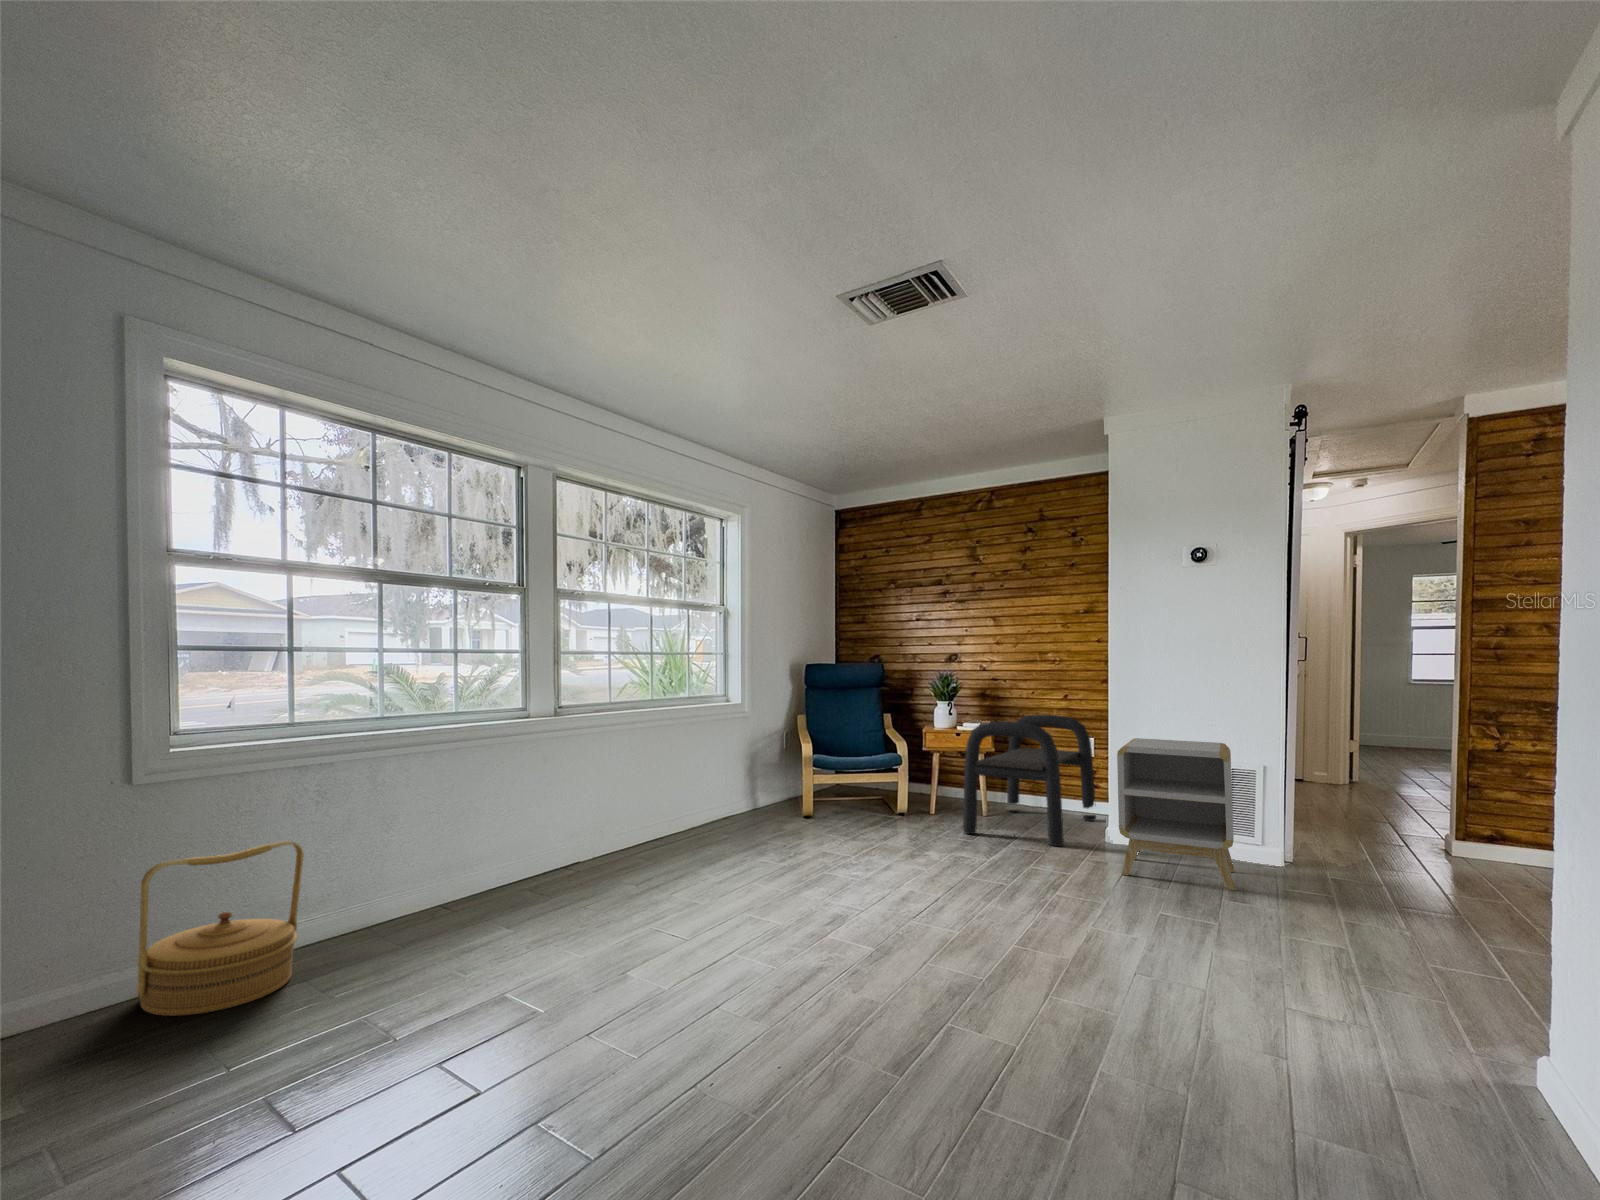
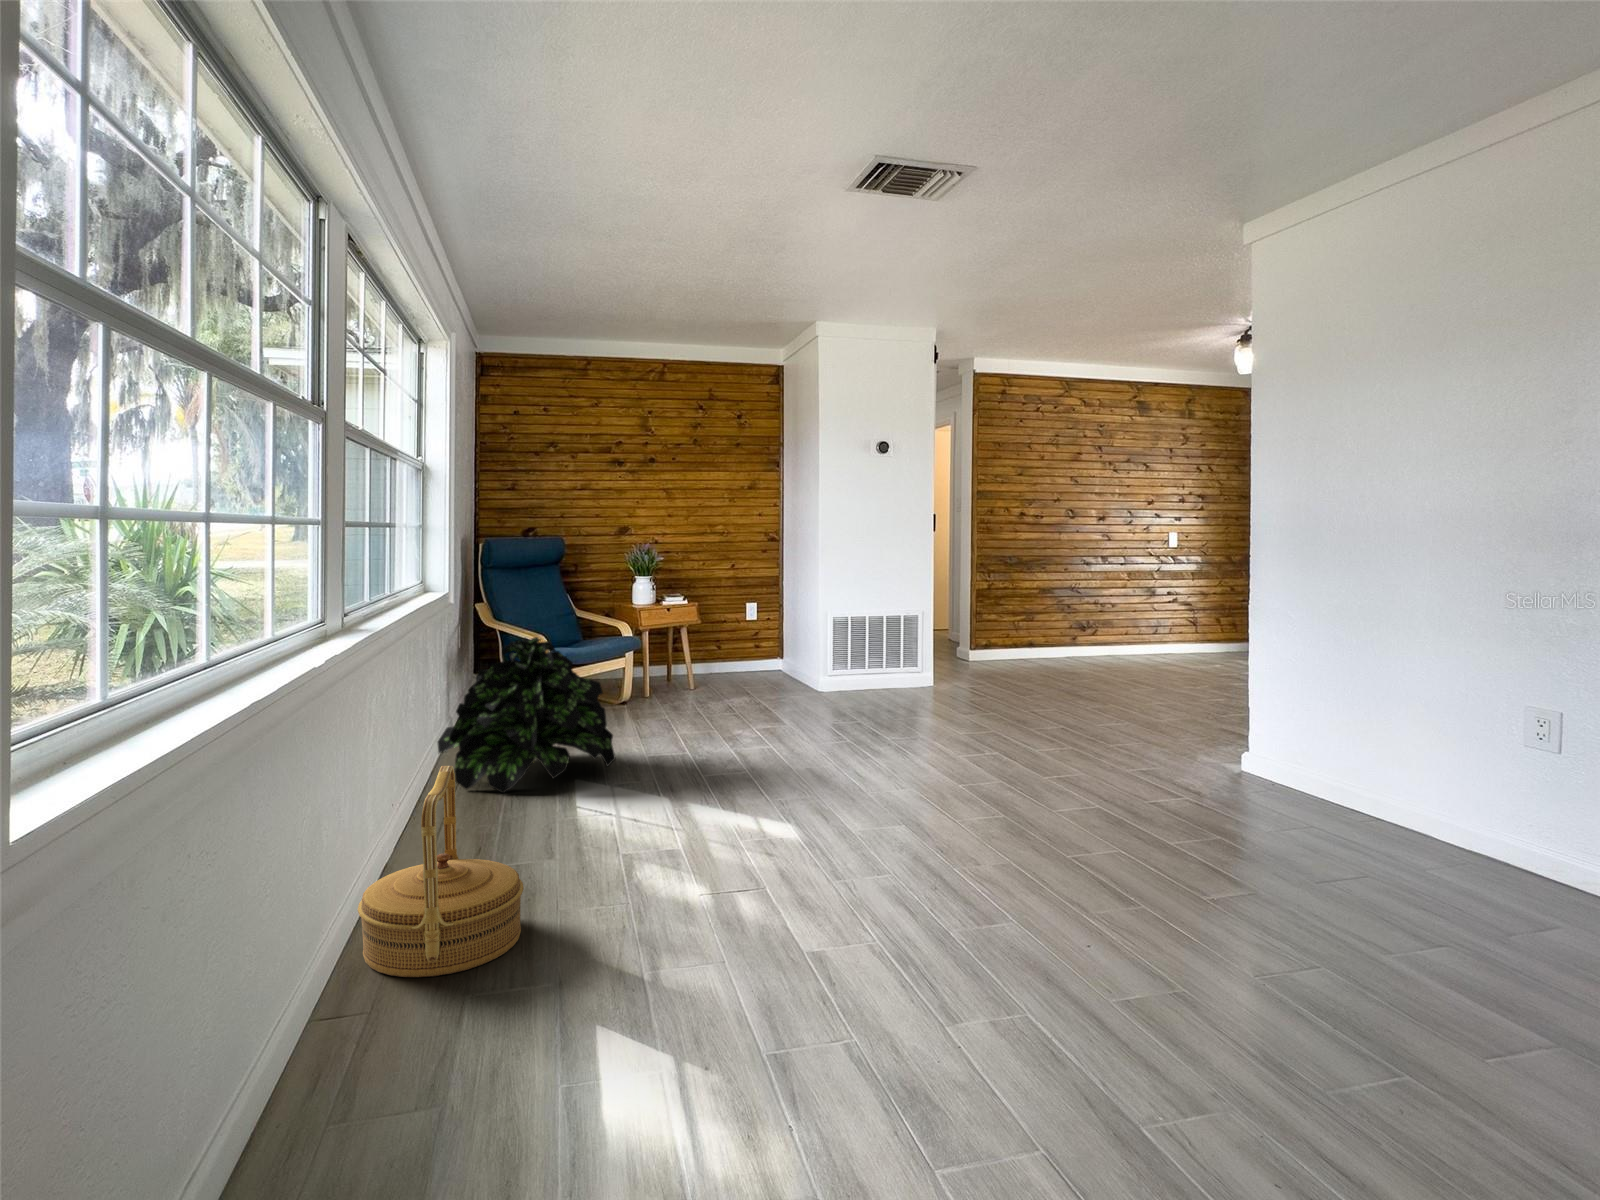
bench: present [963,715,1096,846] -> none [685,584,789,696]
side table: present [1117,738,1235,890] -> none [841,597,939,701]
potted plant: none [564,748,712,884] -> present [438,637,616,793]

